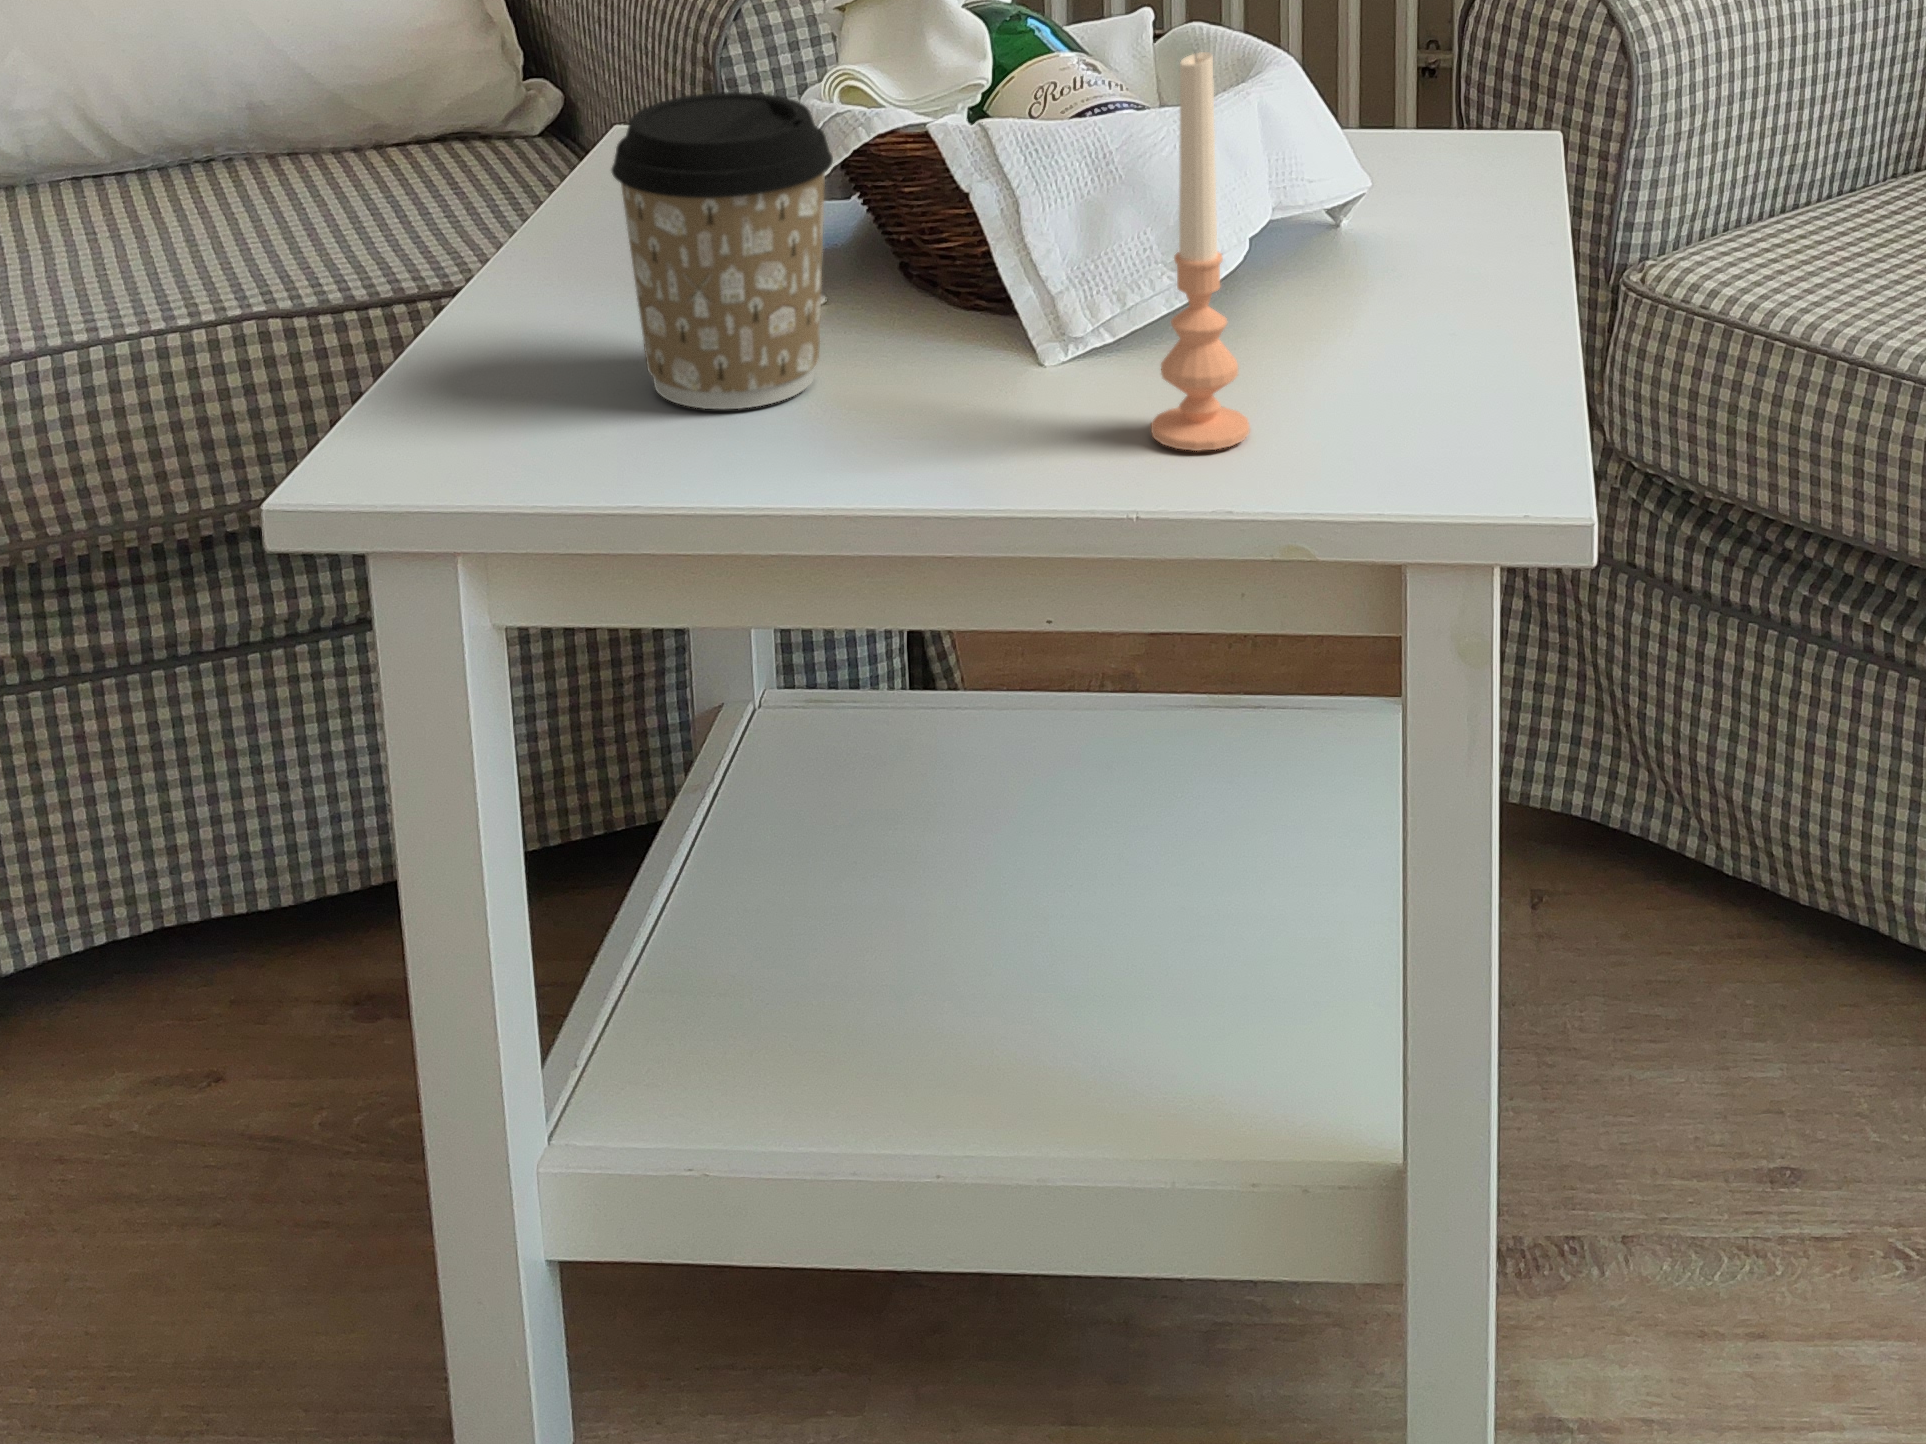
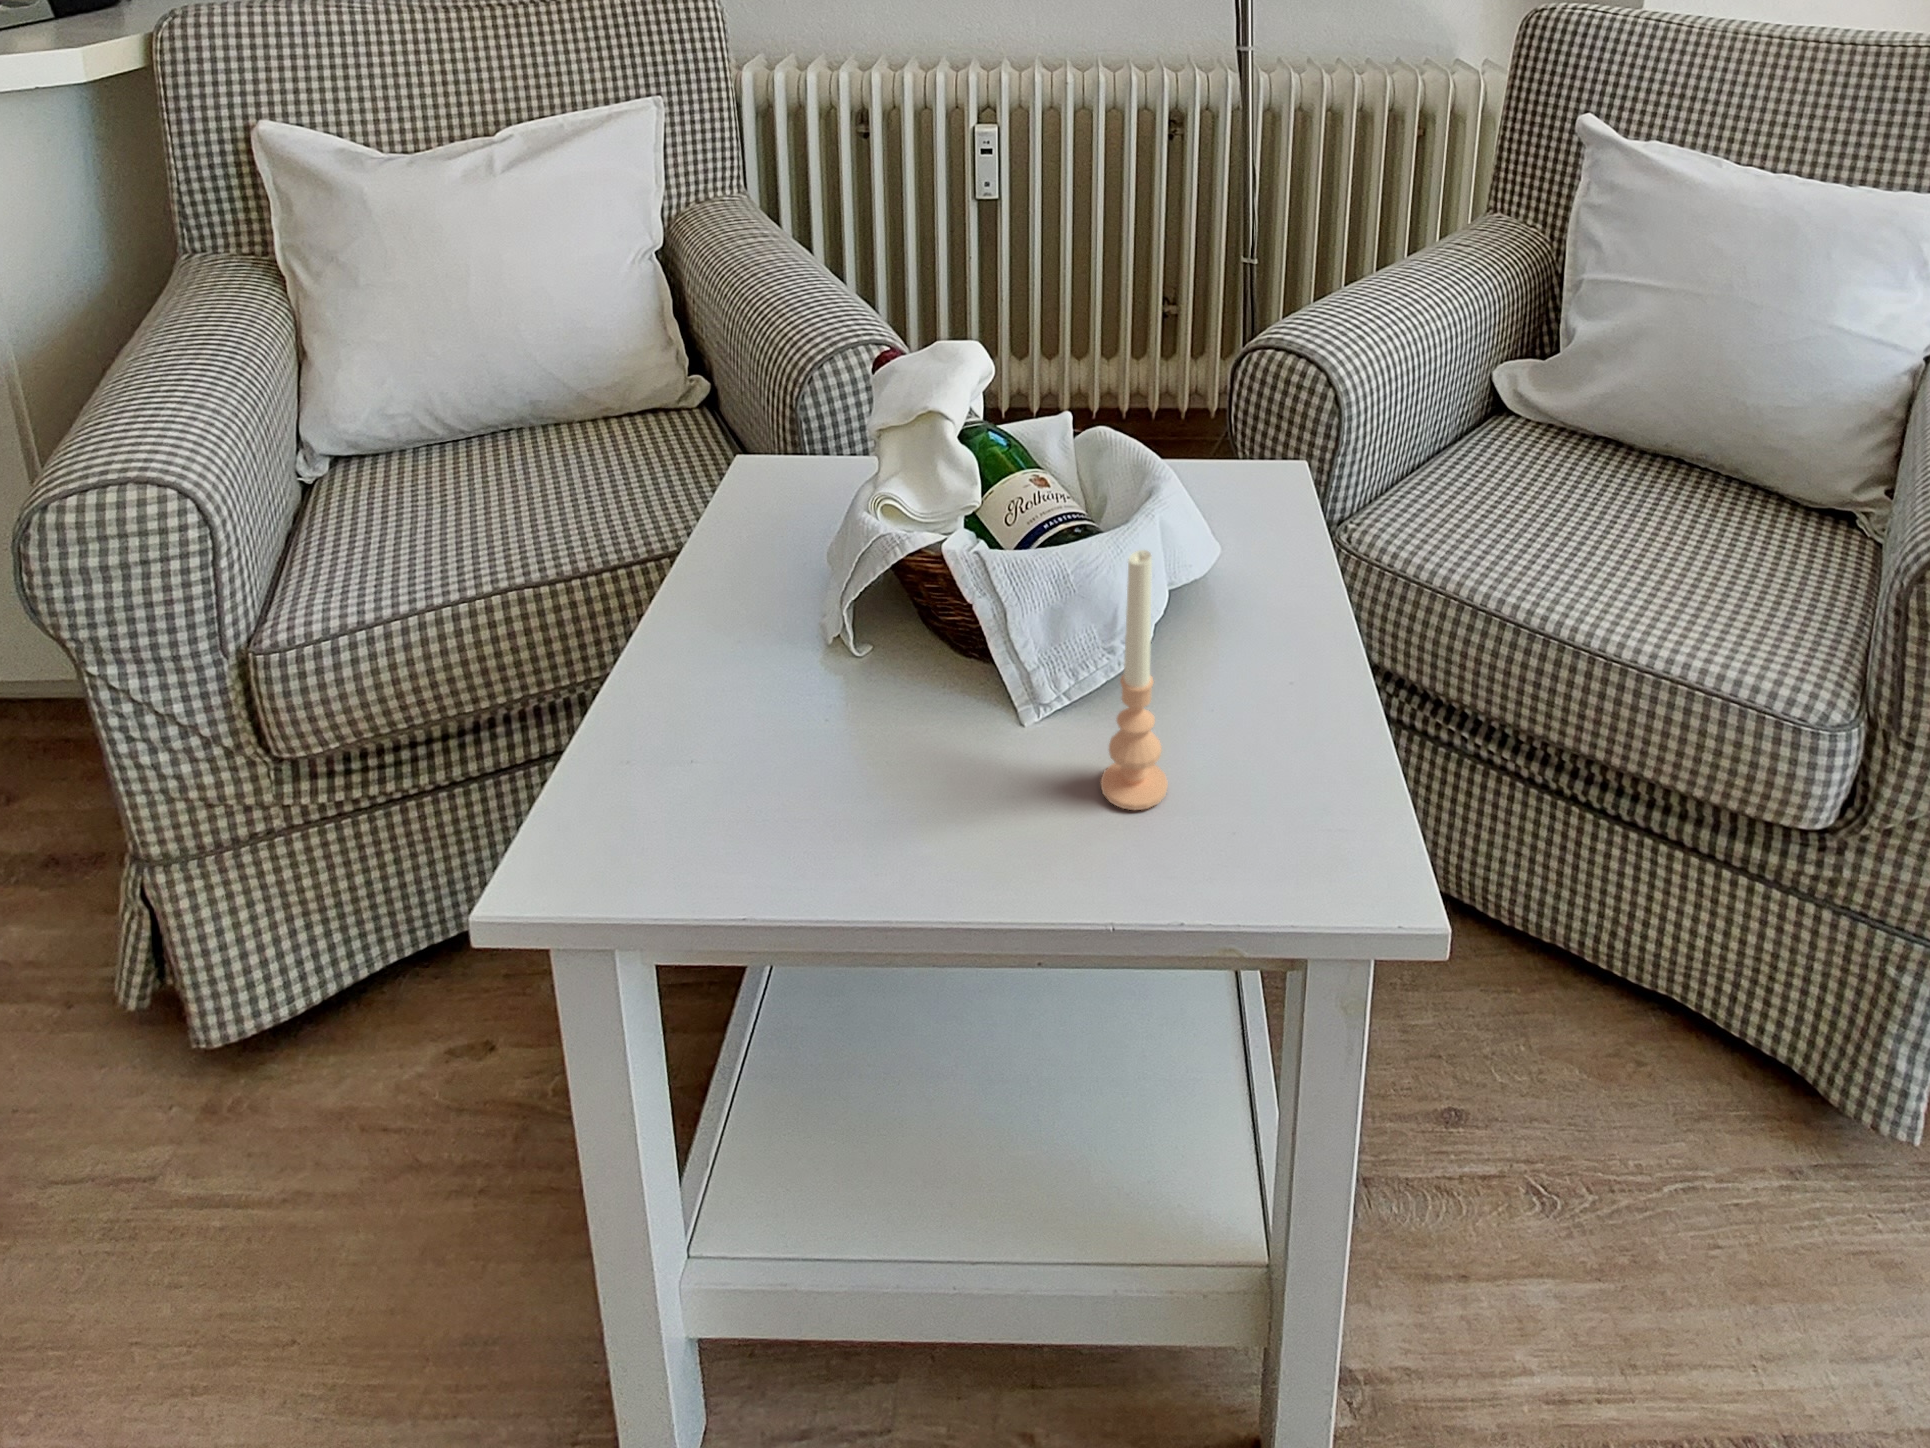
coffee cup: present [612,92,833,409] -> none [730,535,882,763]

